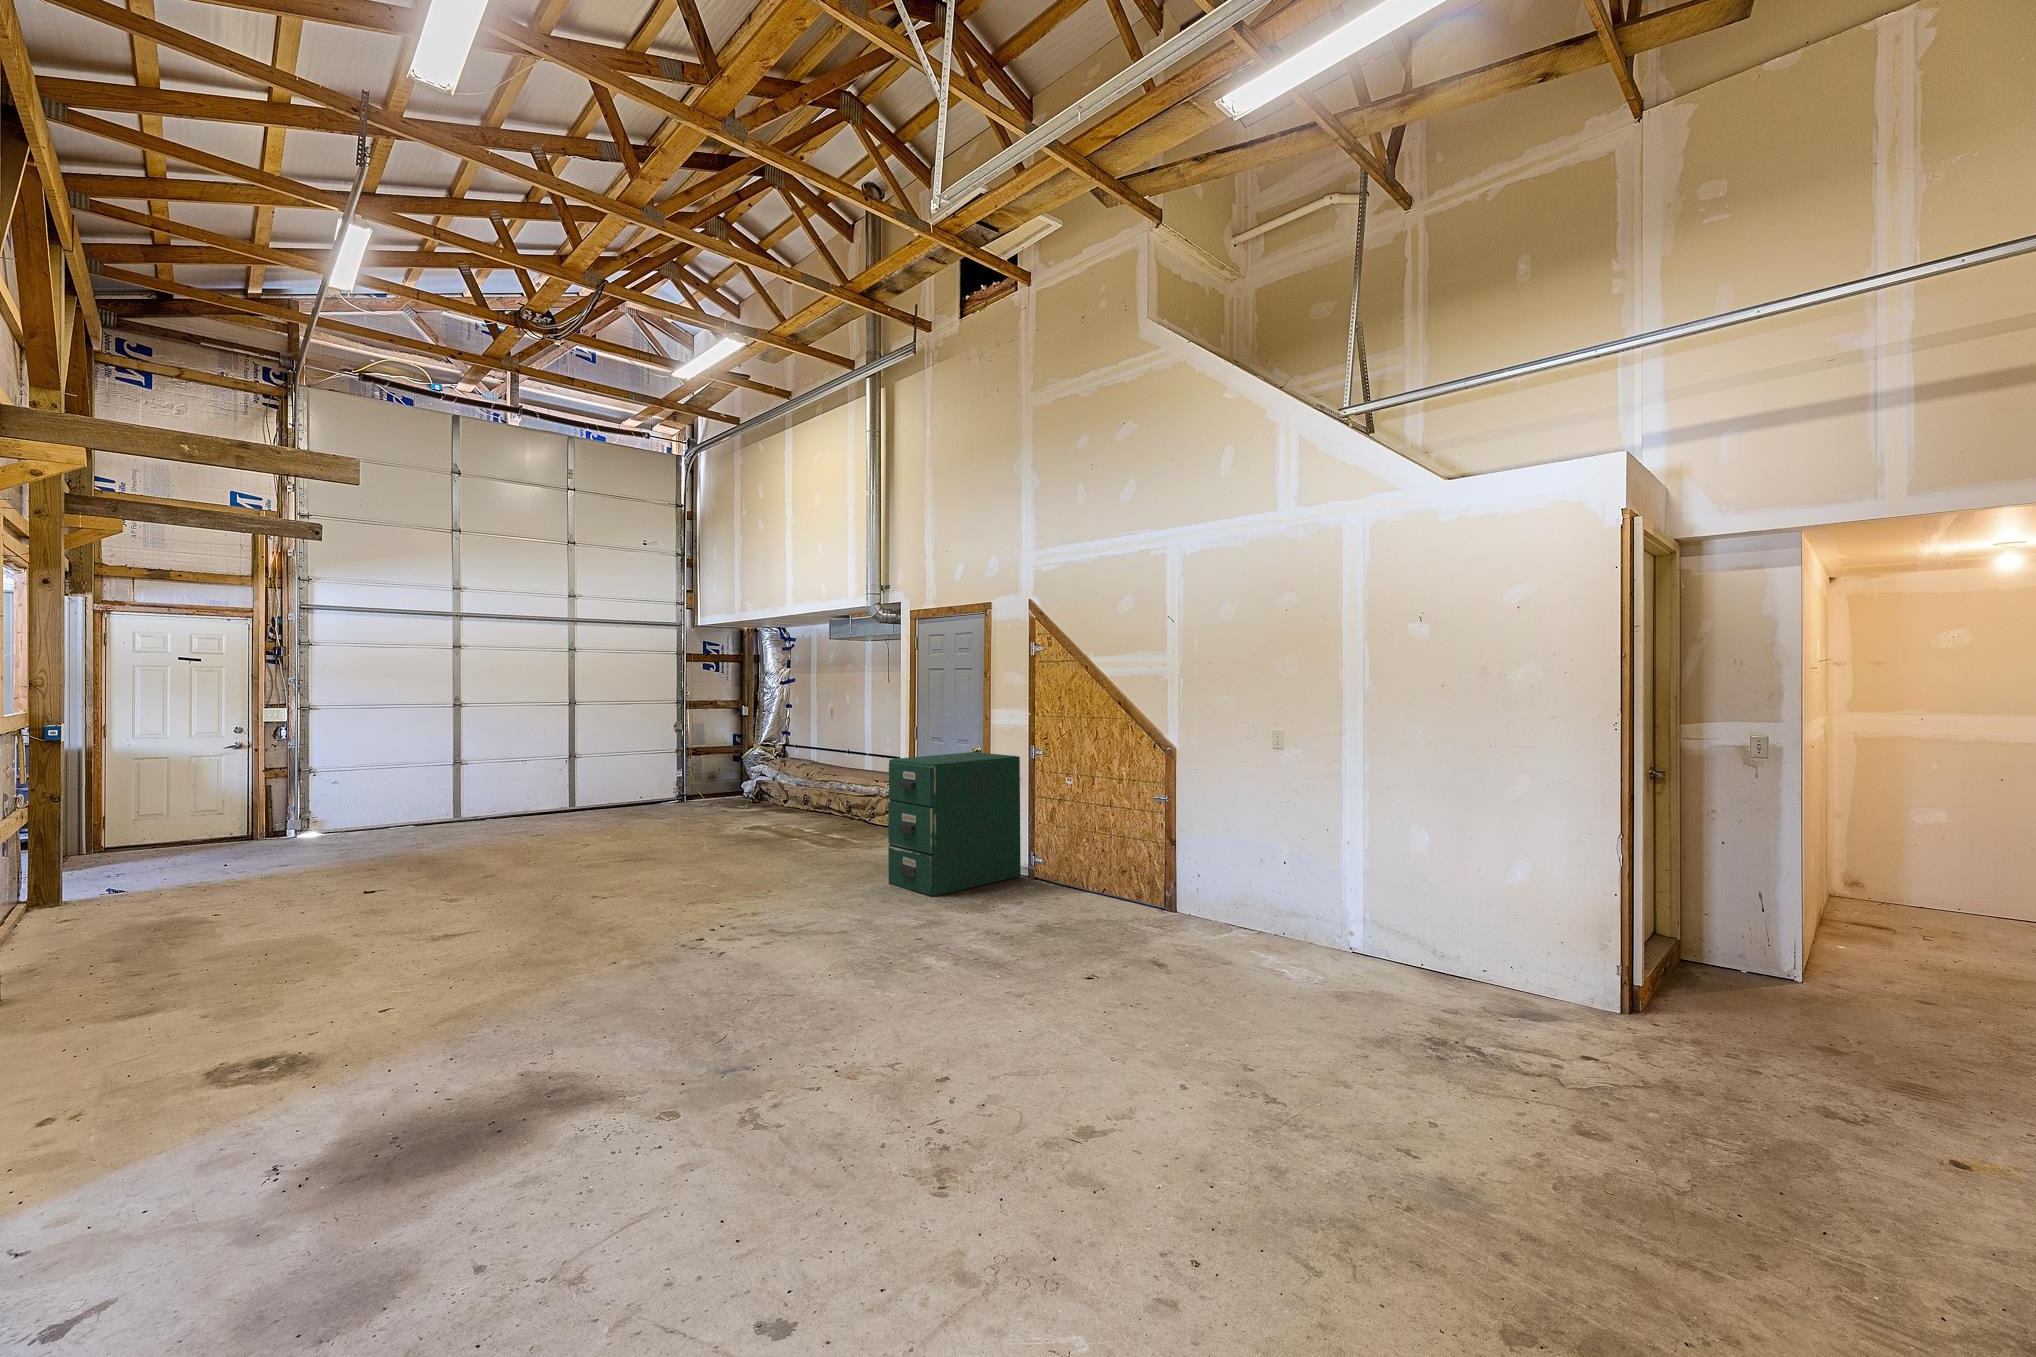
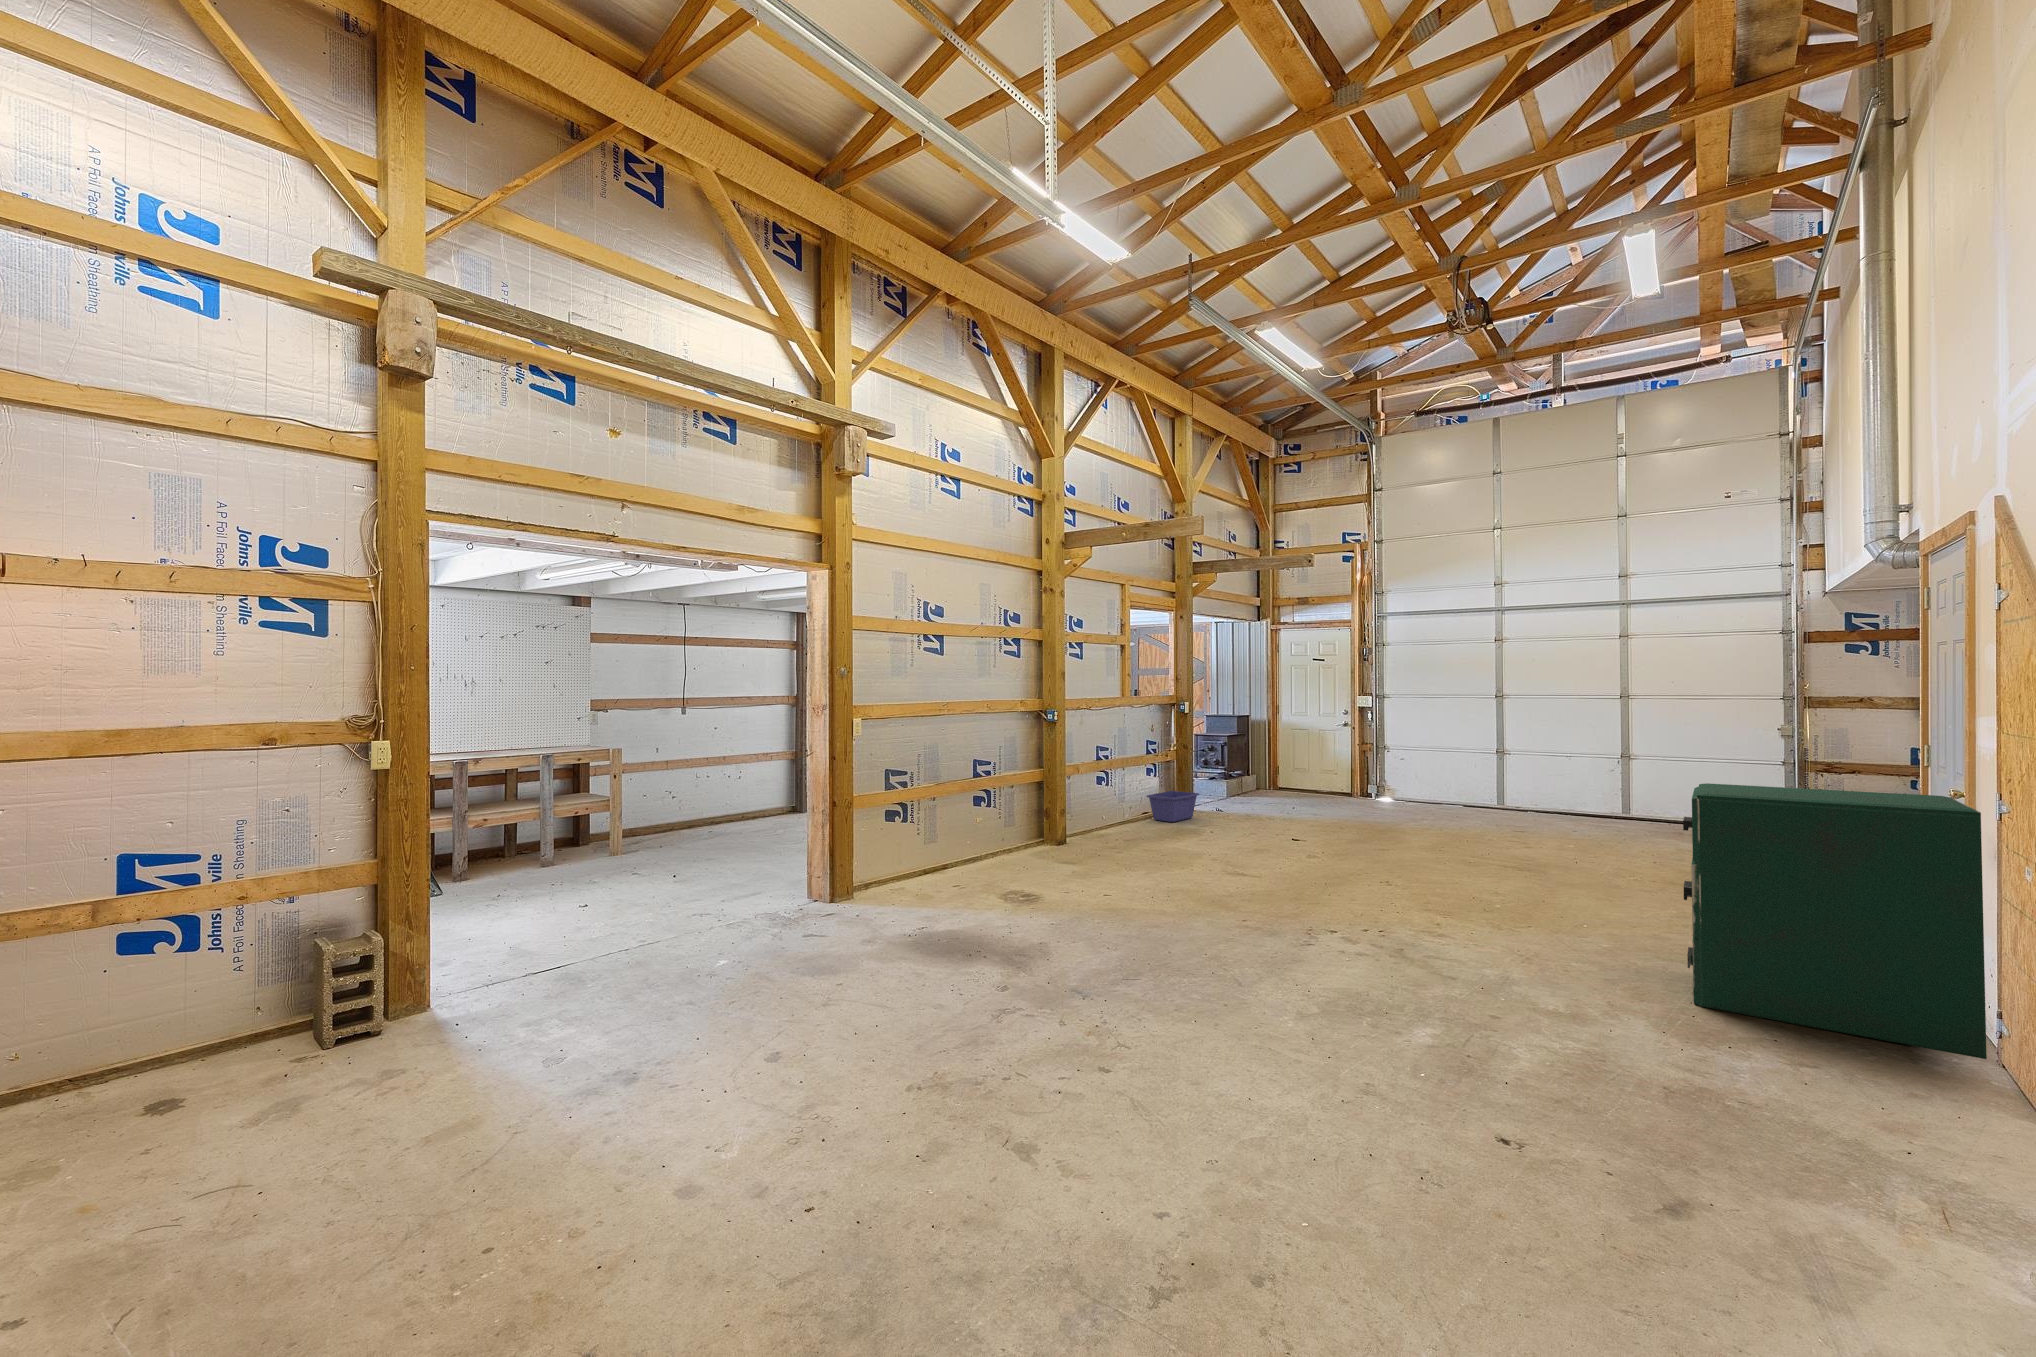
storage bin: none [14,876,117,939] -> present [1146,791,1199,822]

